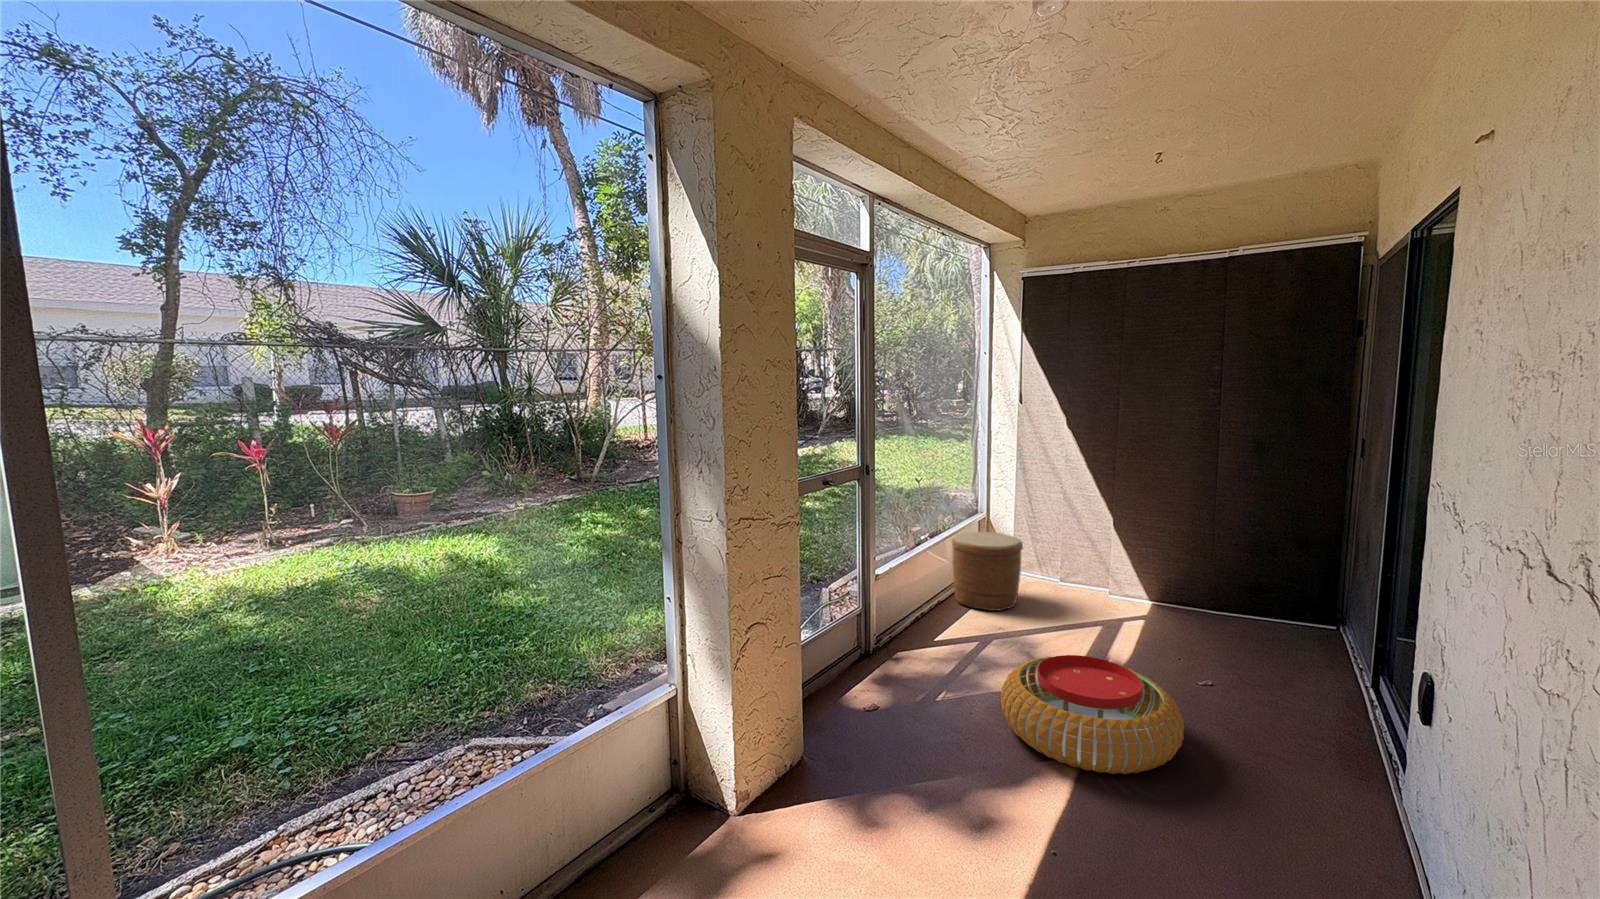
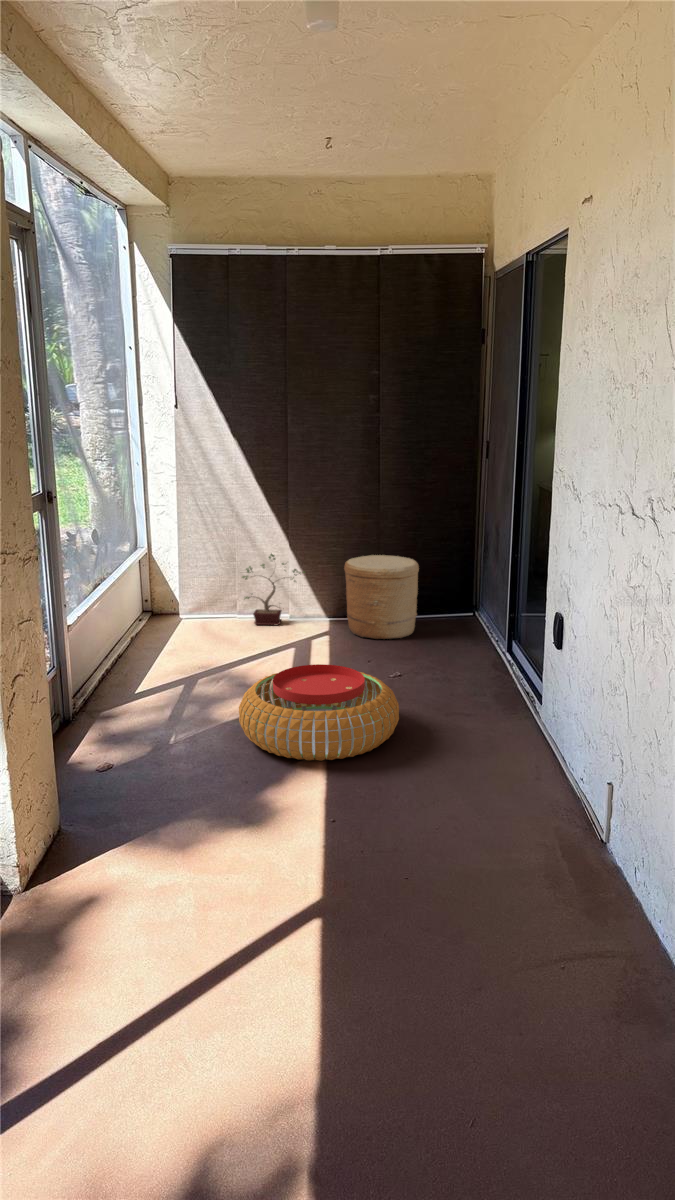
woven basket: present [952,532,1023,611] -> present [344,555,419,639]
potted plant: none [1061,532,1127,601] -> present [242,554,305,625]

